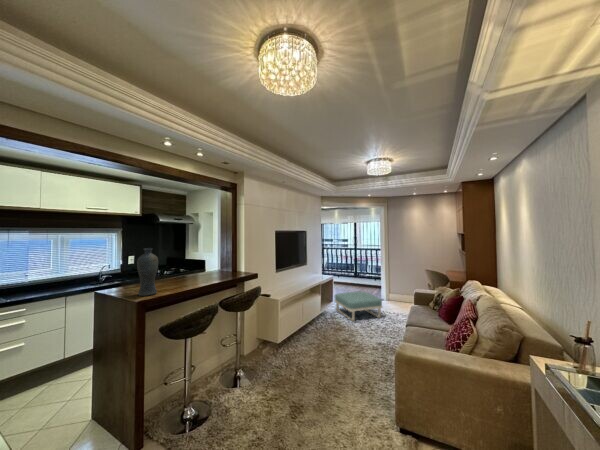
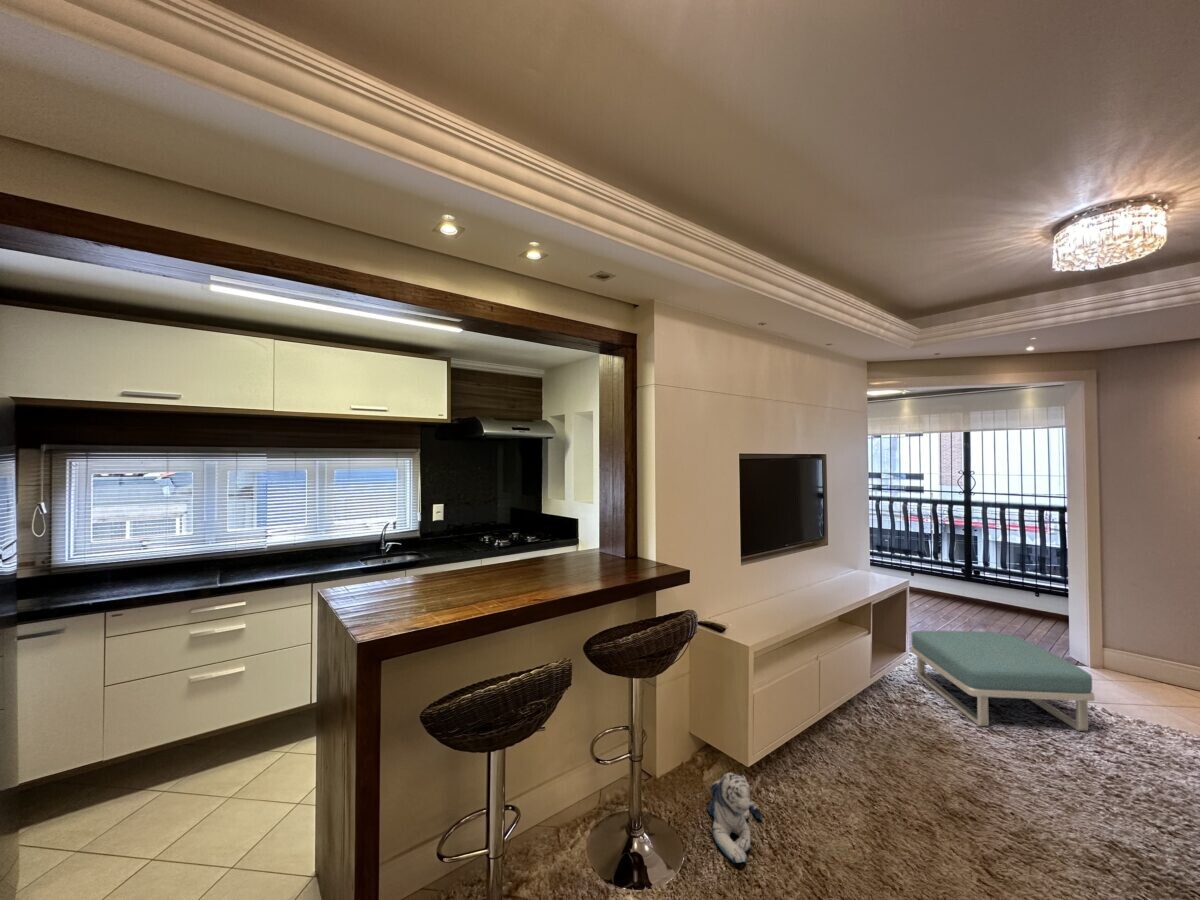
vase: present [137,248,158,296] -> none [371,501,421,624]
plush toy: none [264,344,283,372] -> present [707,773,762,863]

